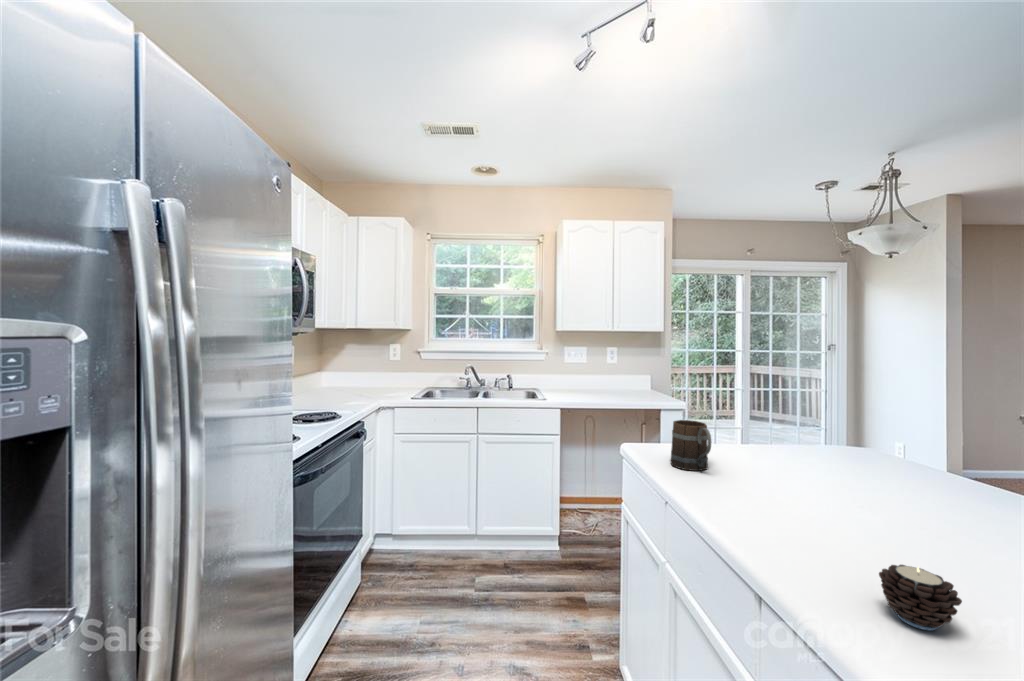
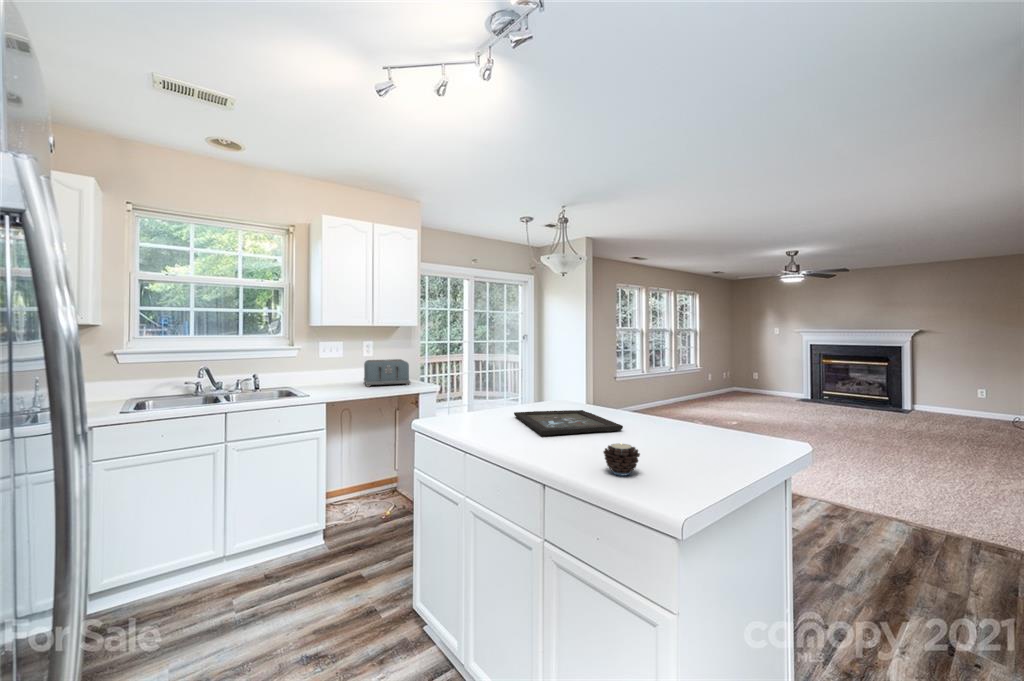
toaster: none [609,368,656,399] -> present [364,359,410,387]
mug: present [671,420,711,471] -> none [450,389,483,428]
tray: none [765,460,958,528] -> present [514,410,623,435]

